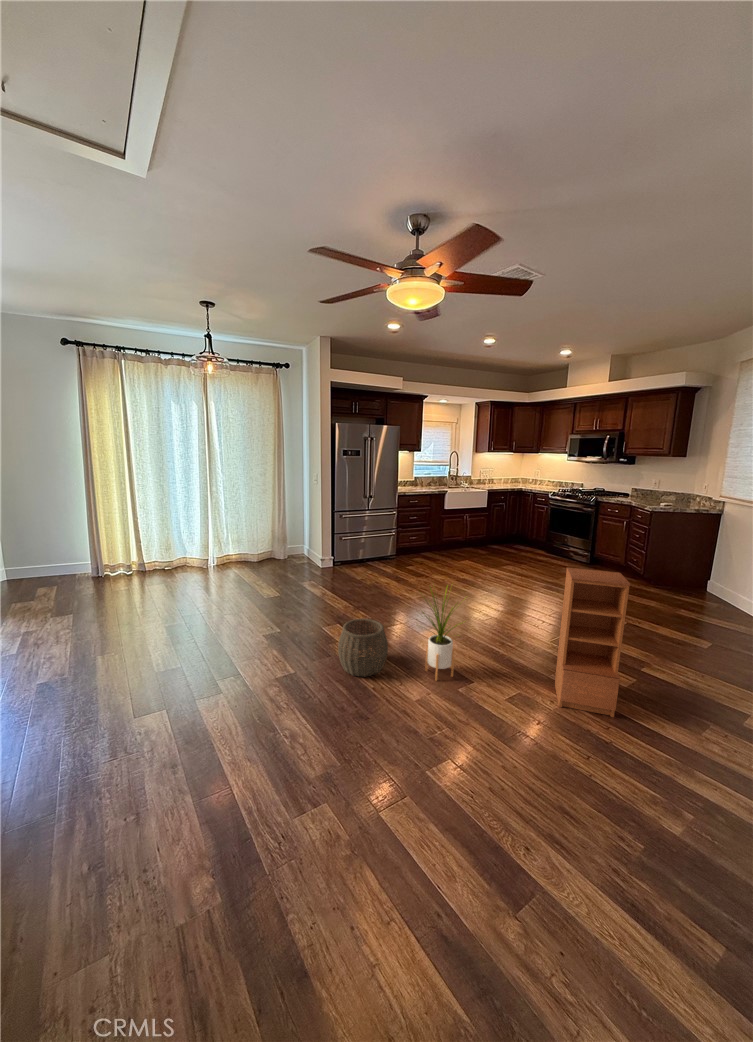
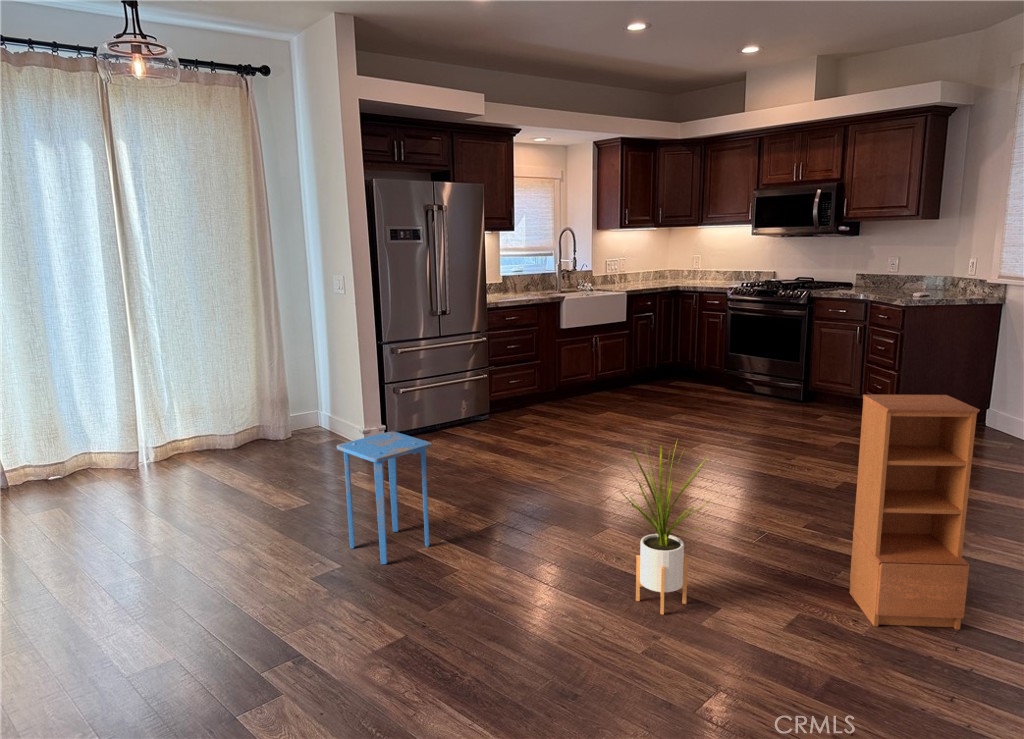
side table: none [285,562,333,632] -> present [337,431,432,564]
woven basket: present [338,619,388,677] -> none [479,522,572,627]

